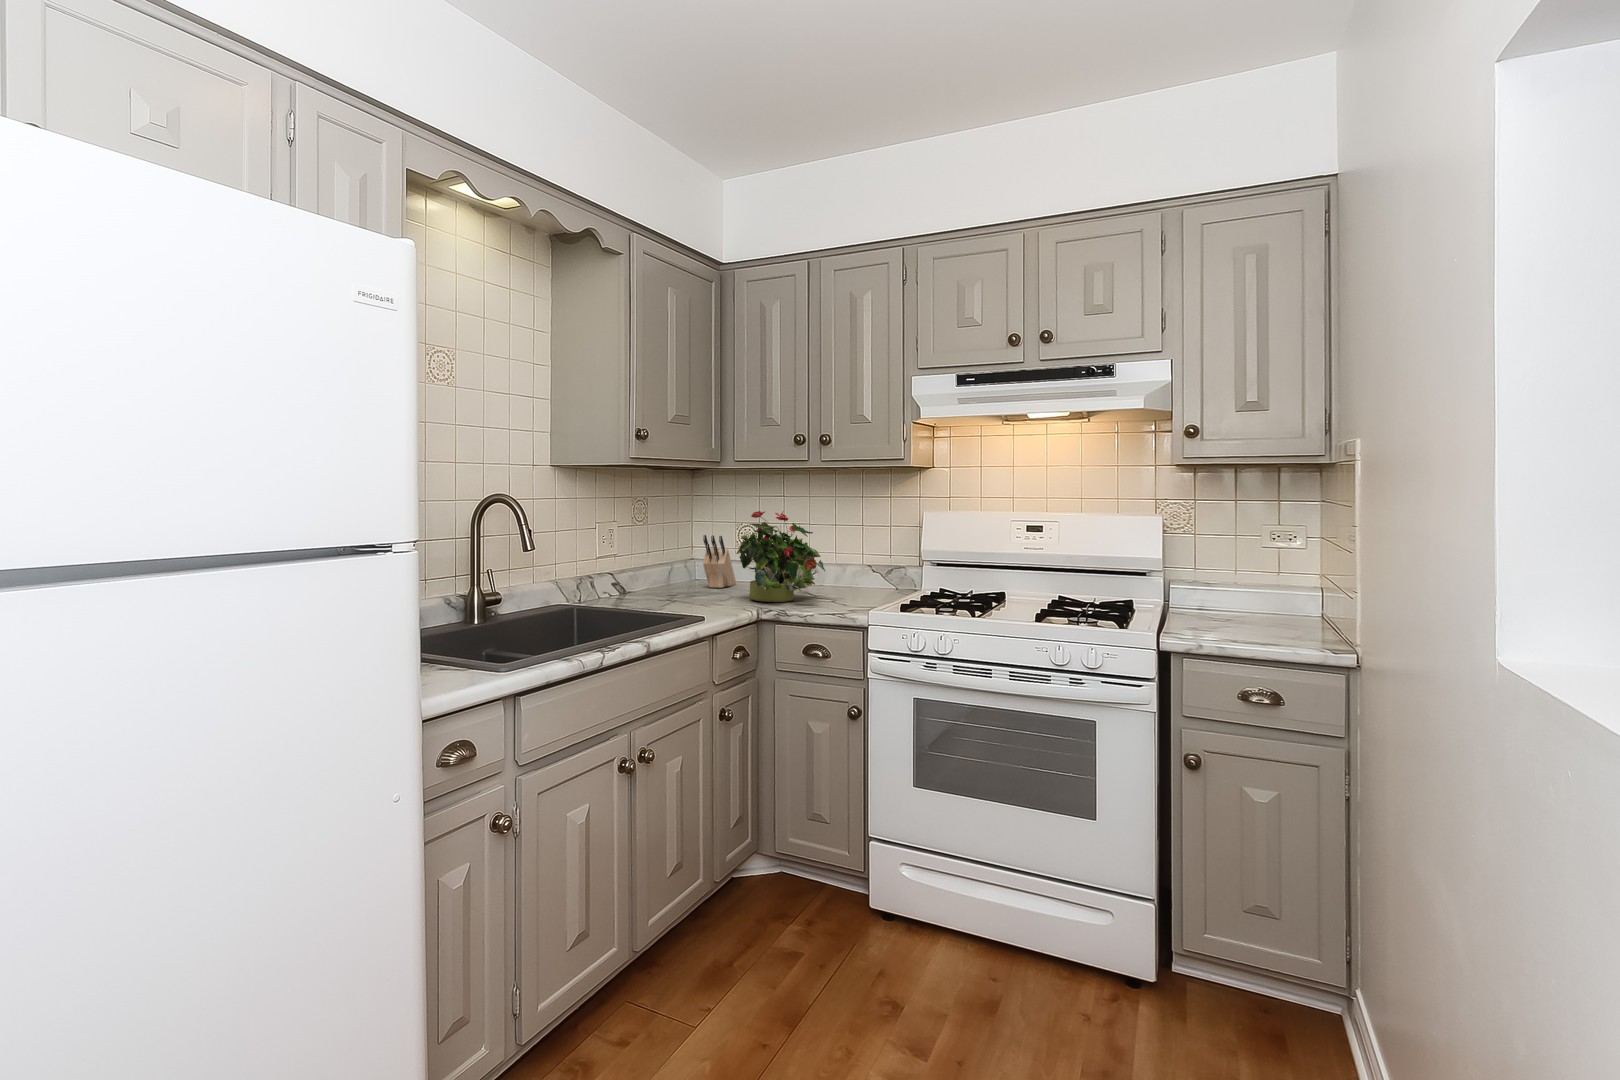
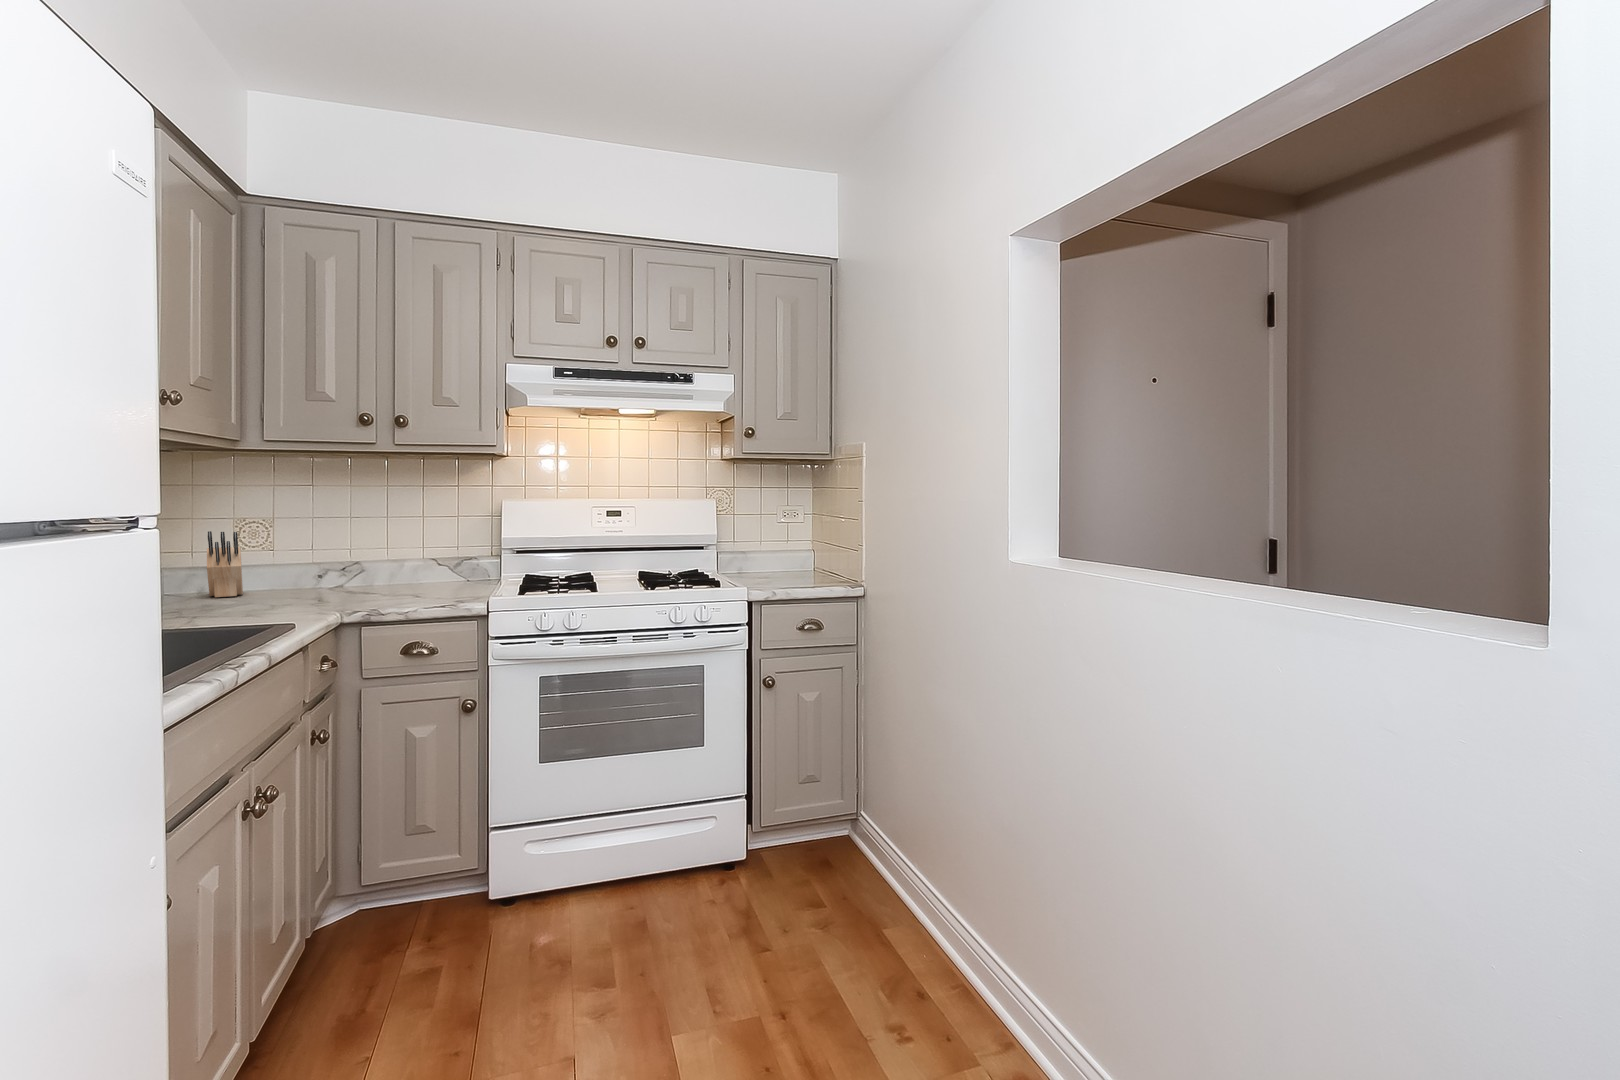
potted plant: present [736,511,825,602] -> none [280,499,404,603]

